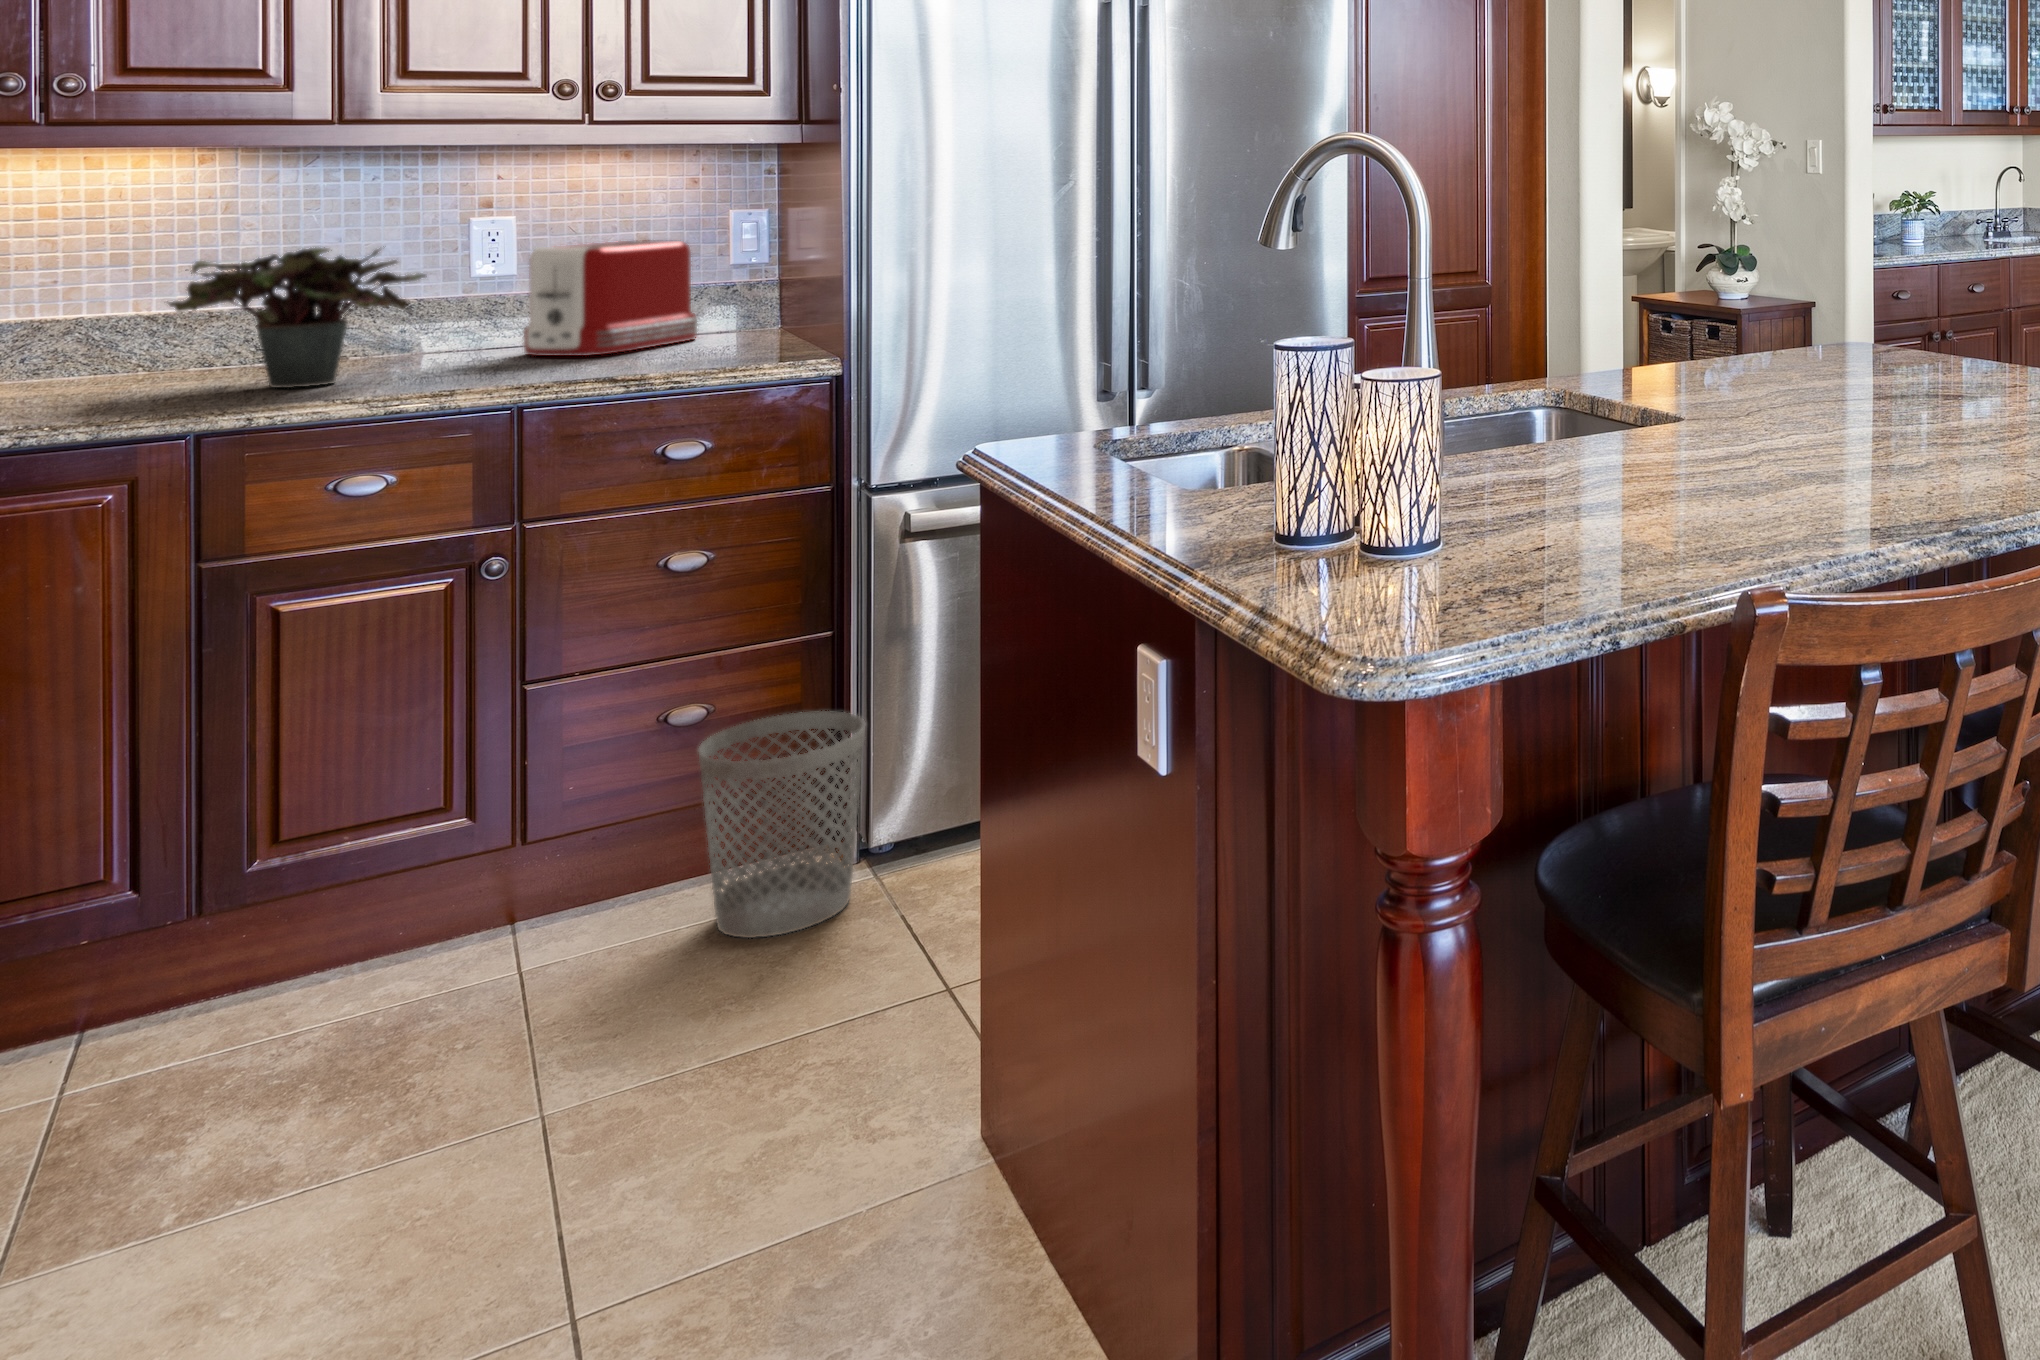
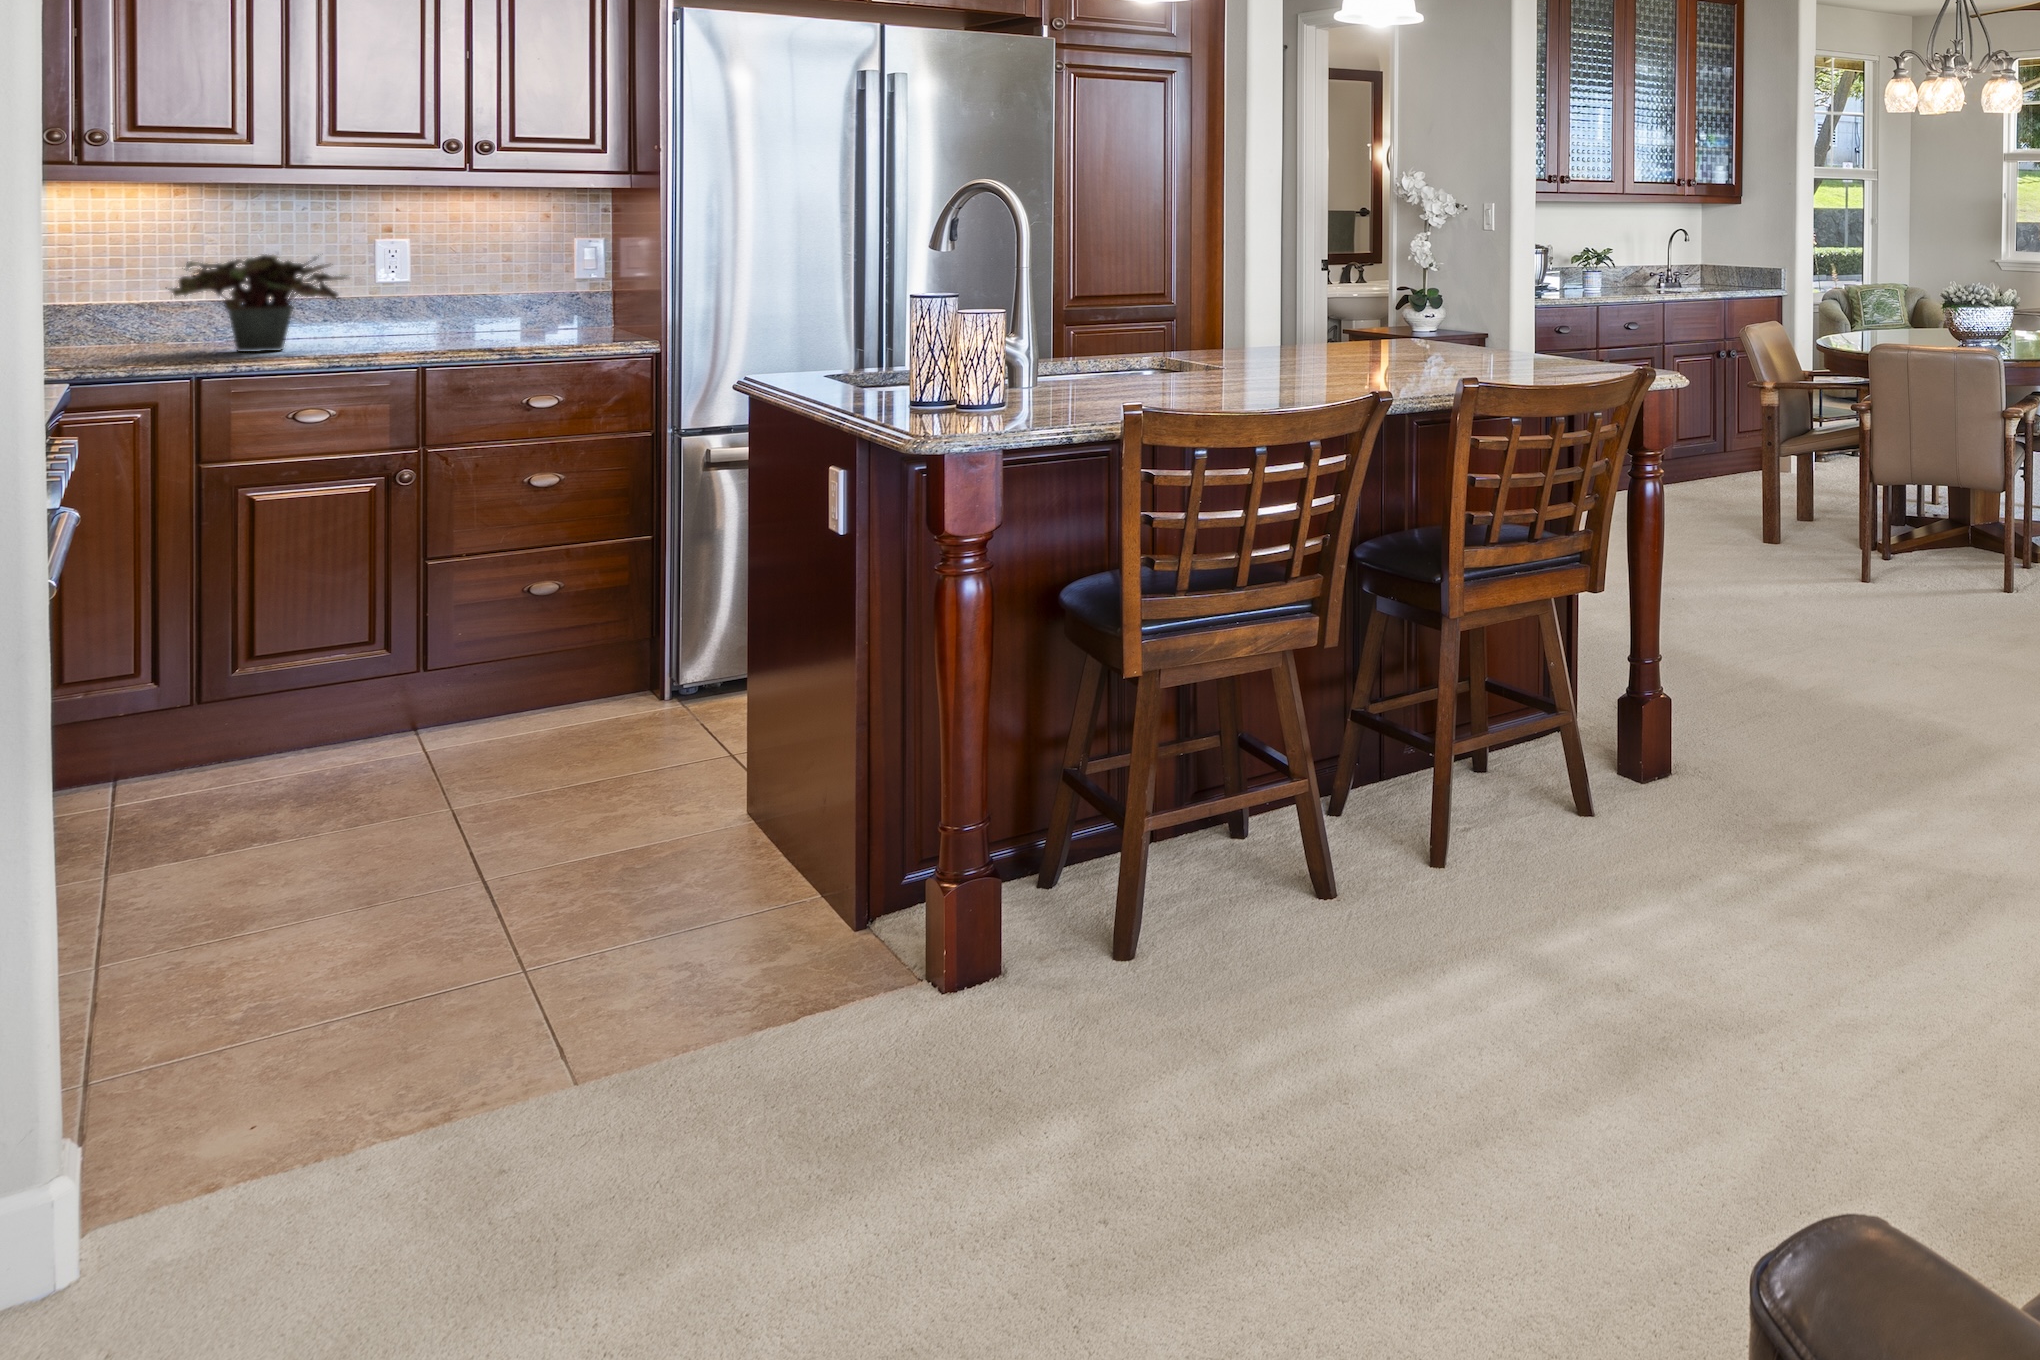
toaster: present [523,240,698,356] -> none [416,259,549,339]
wastebasket: present [699,711,865,938] -> none [546,592,670,740]

